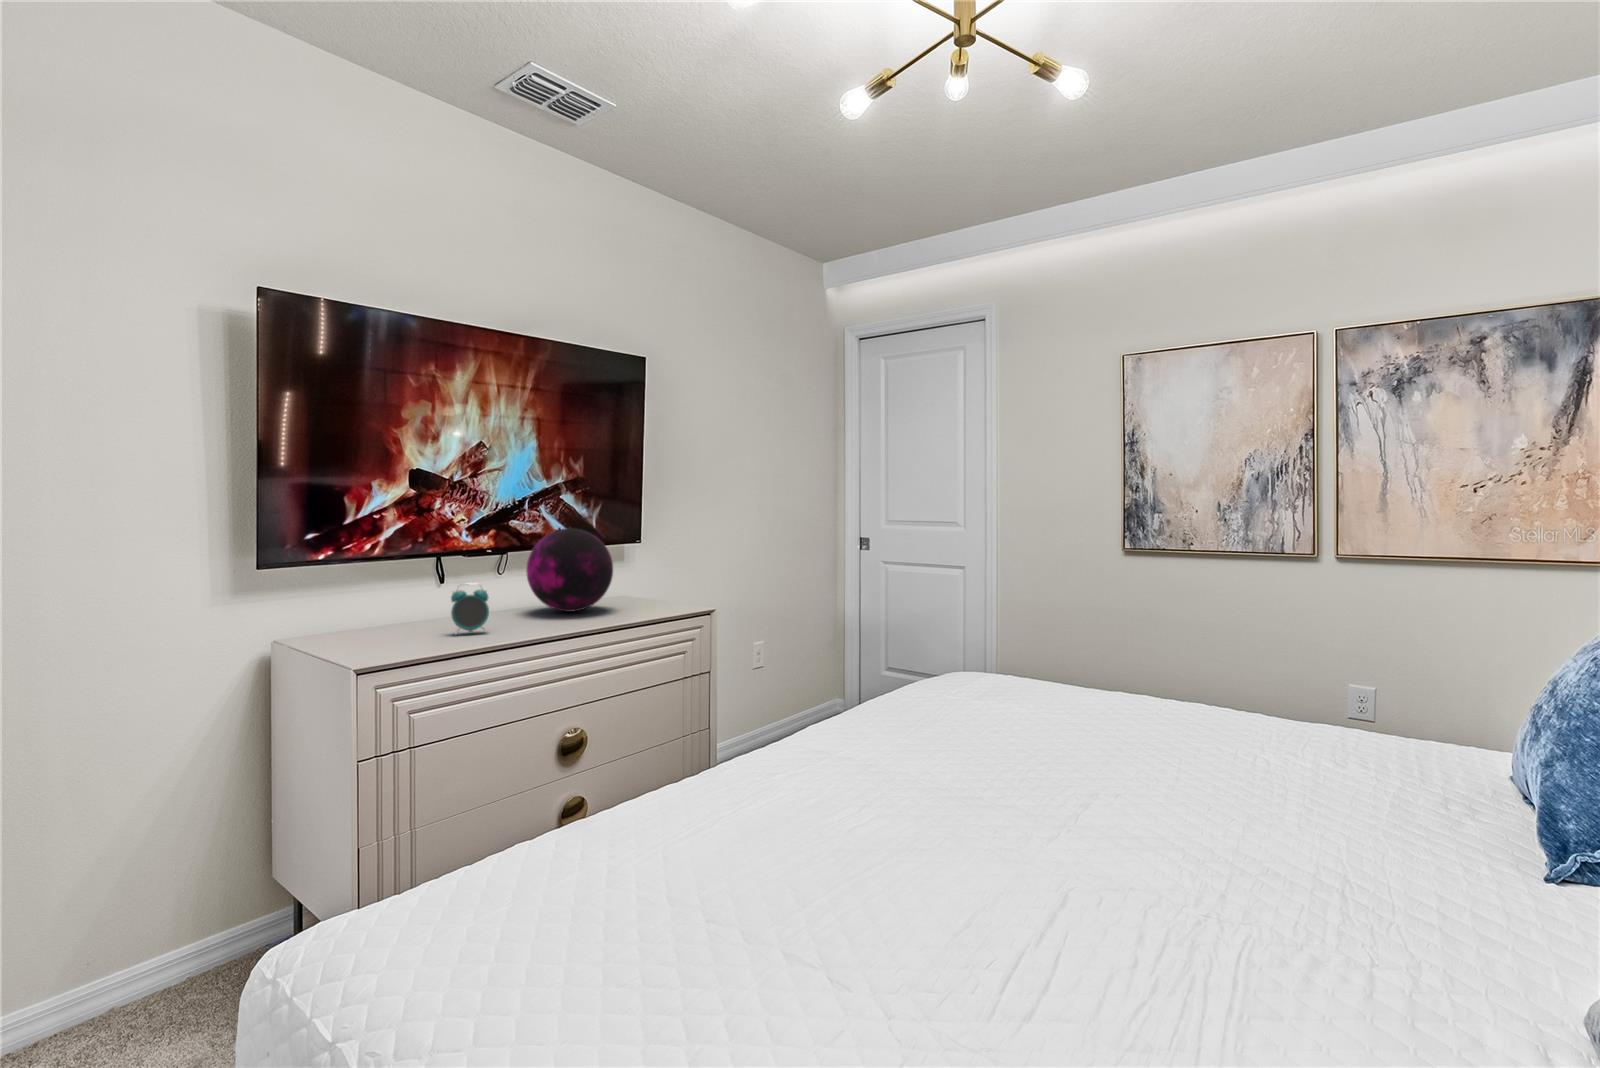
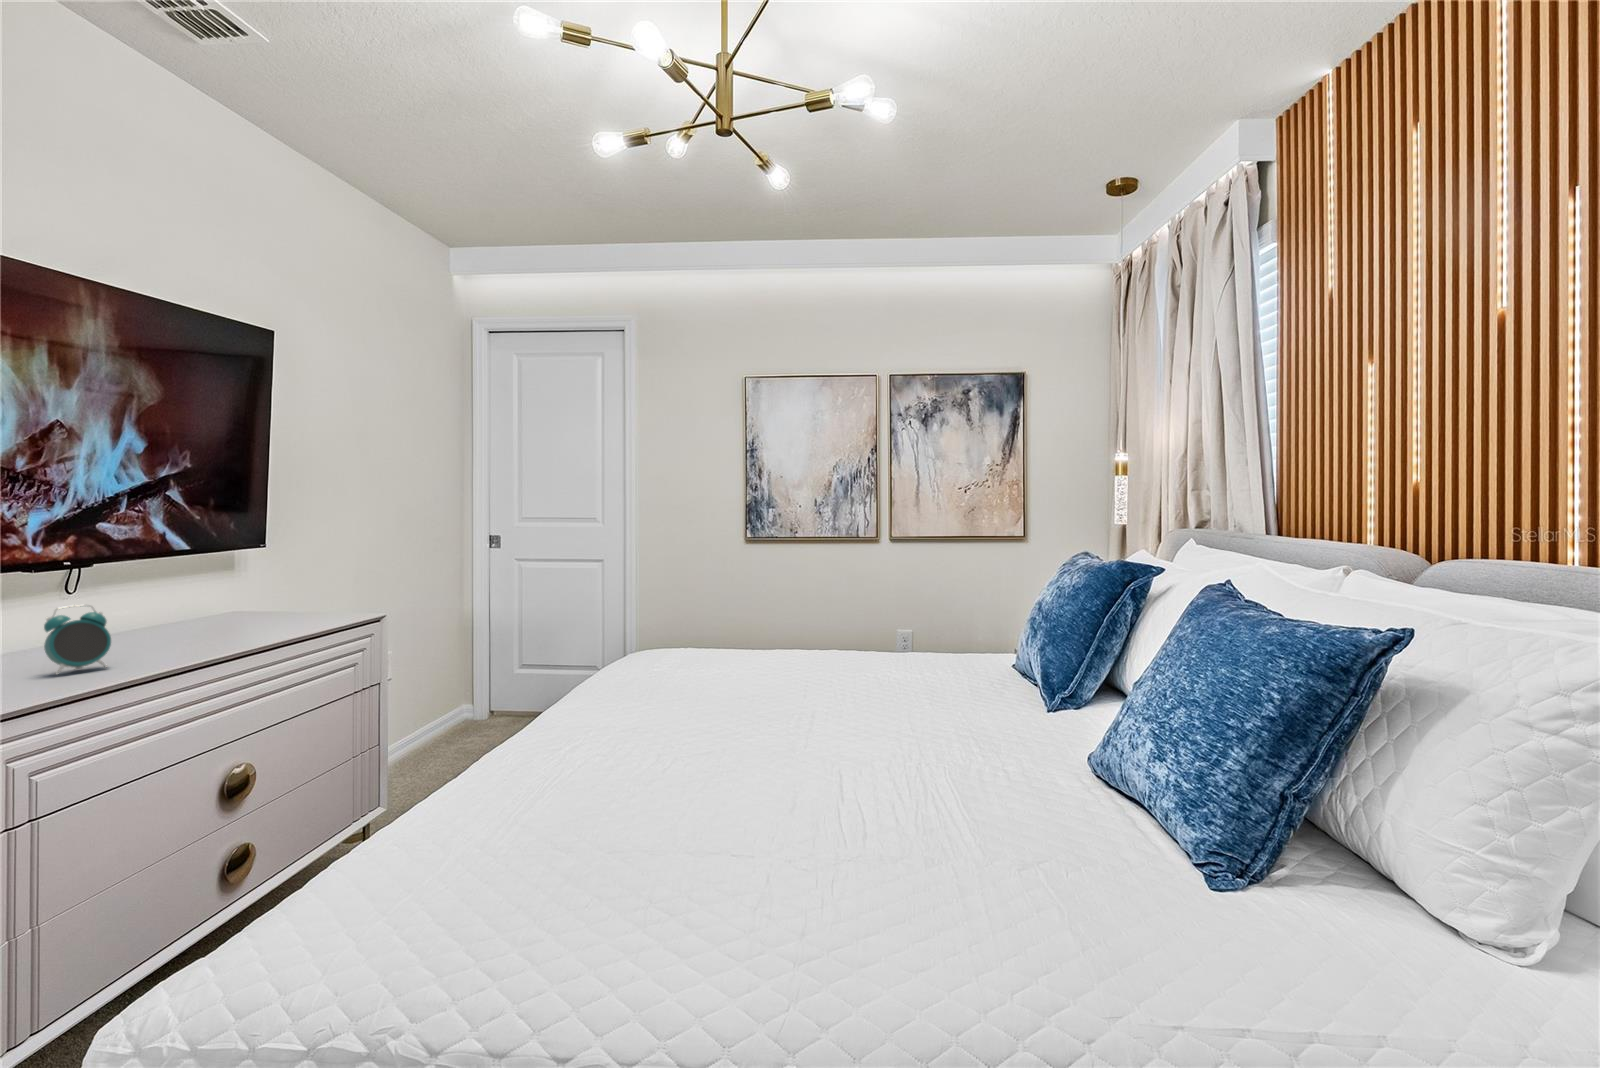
decorative orb: present [526,528,613,612] -> none [127,531,259,633]

